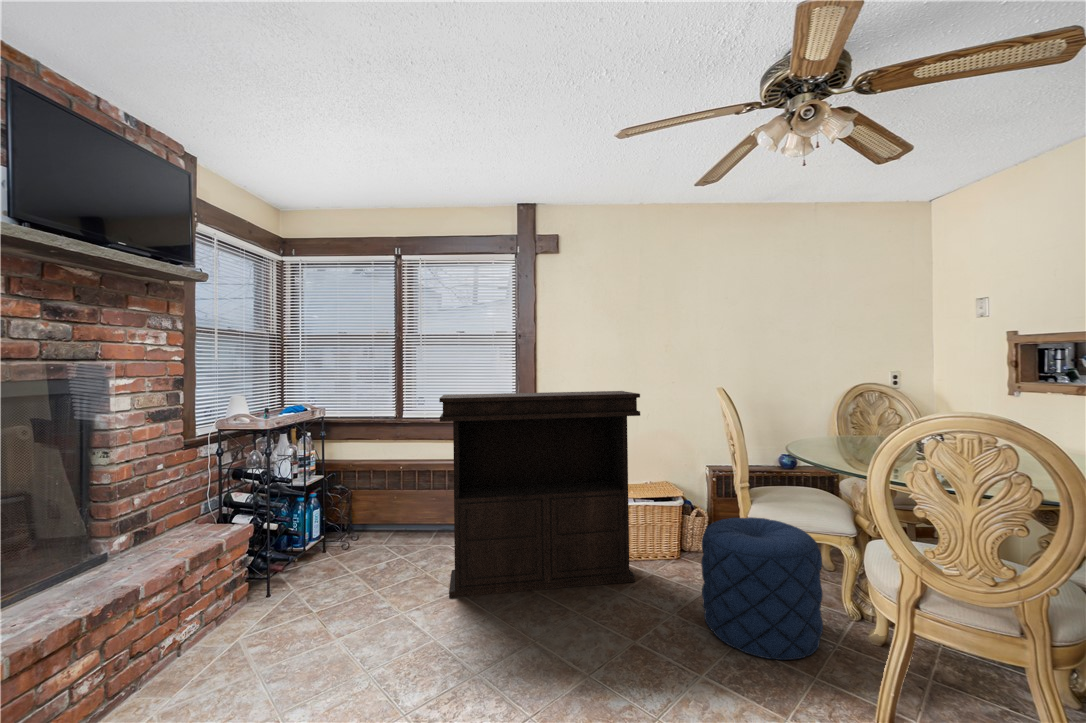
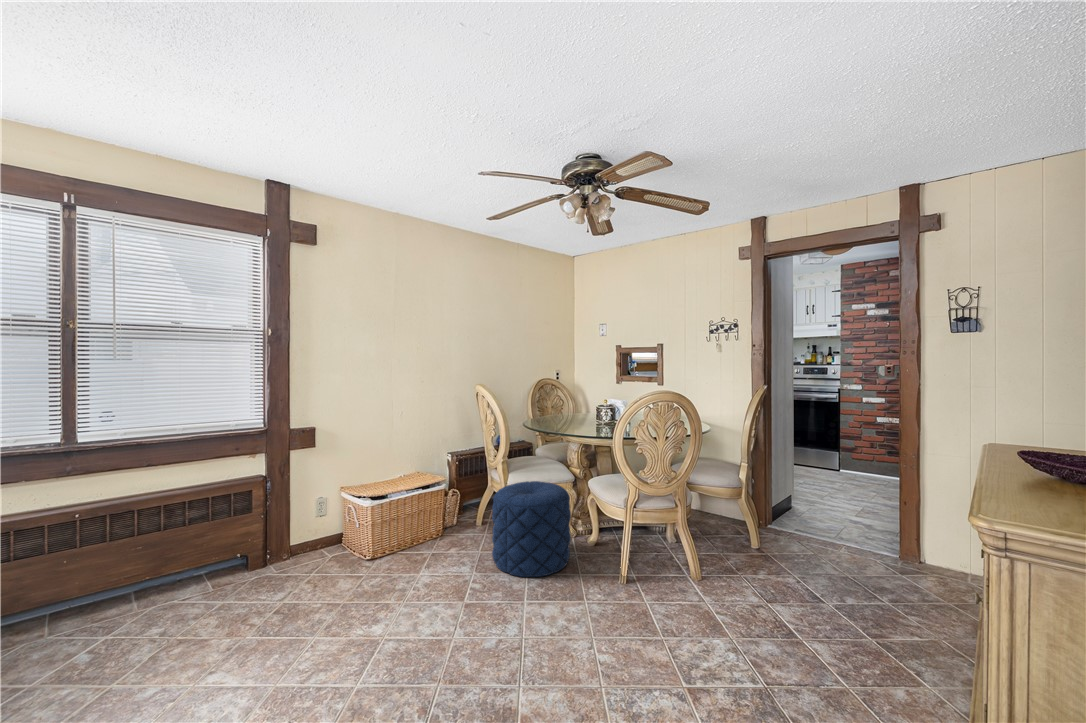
console table: present [439,391,640,597] -> none [205,392,432,648]

